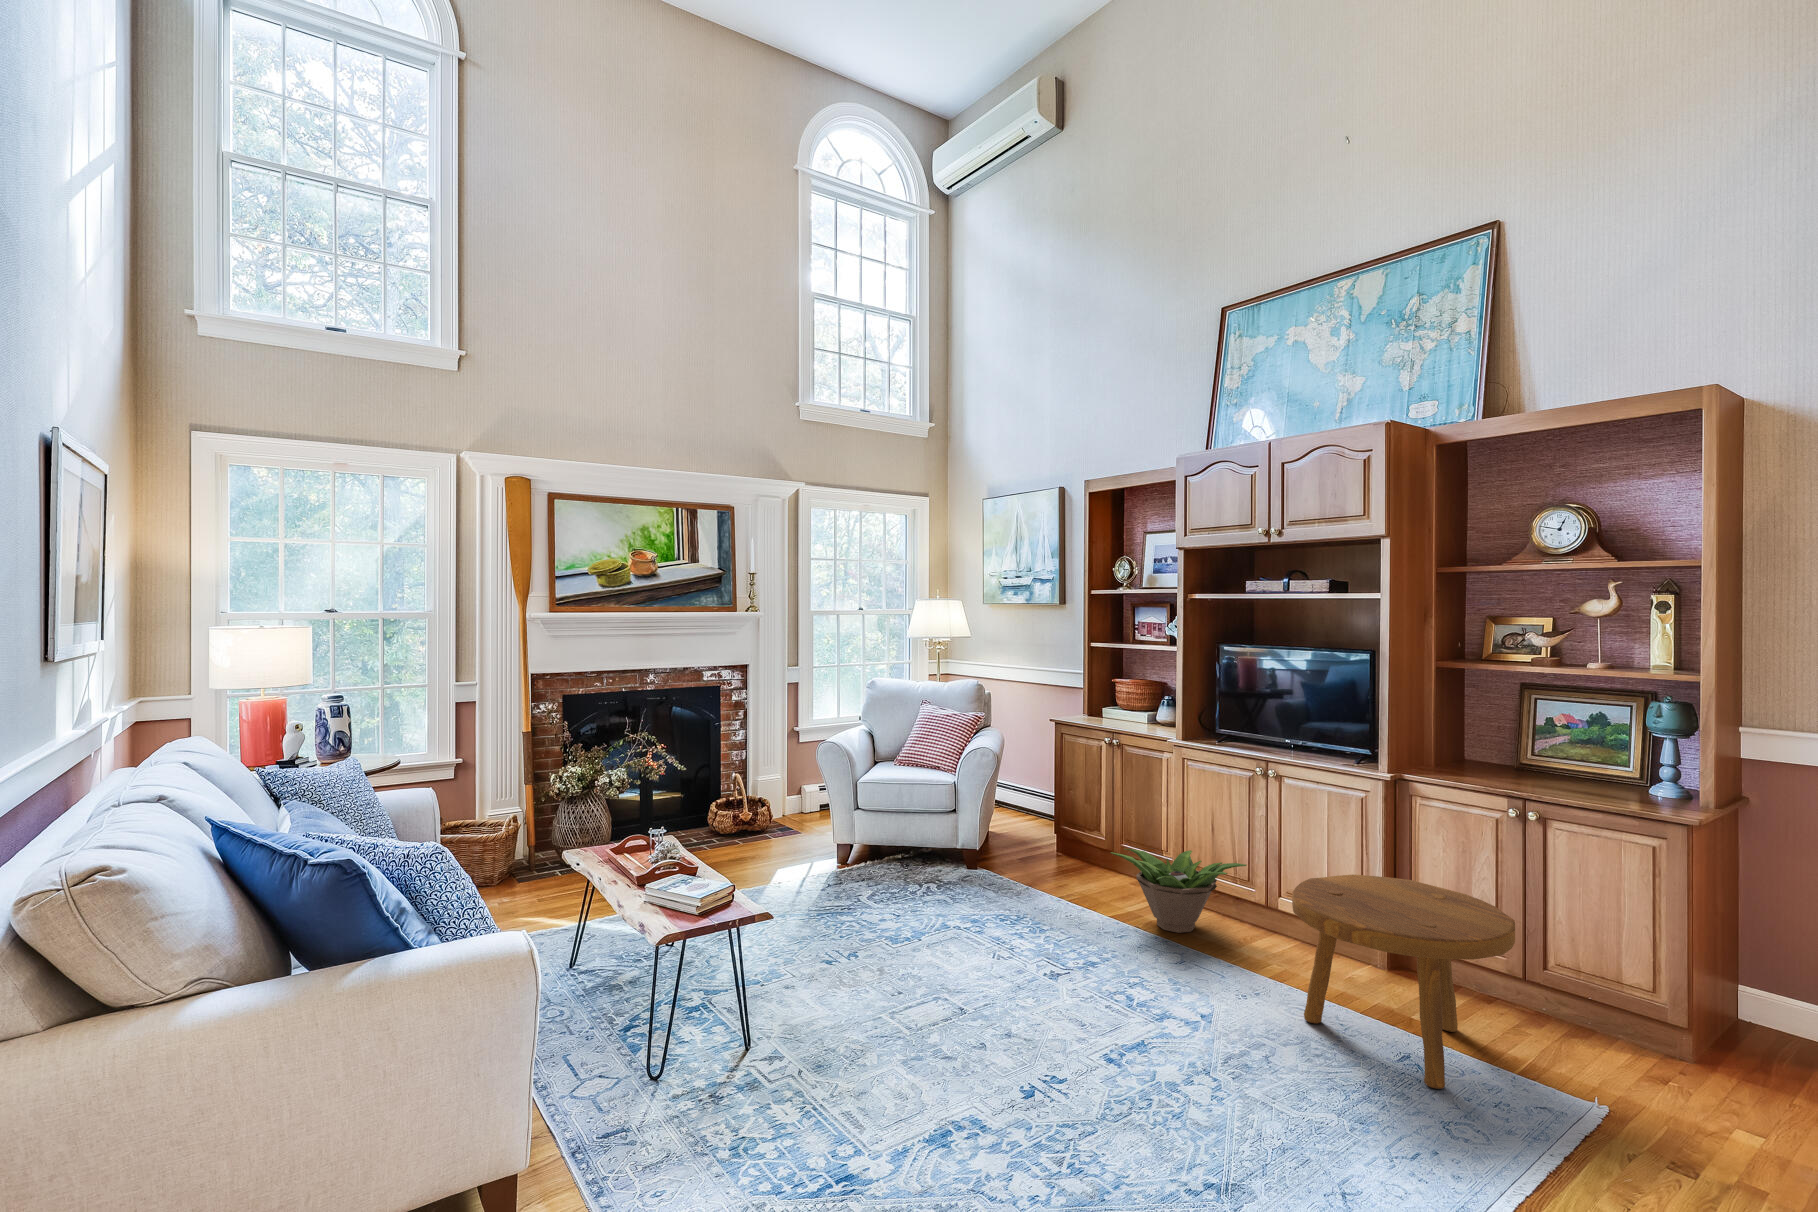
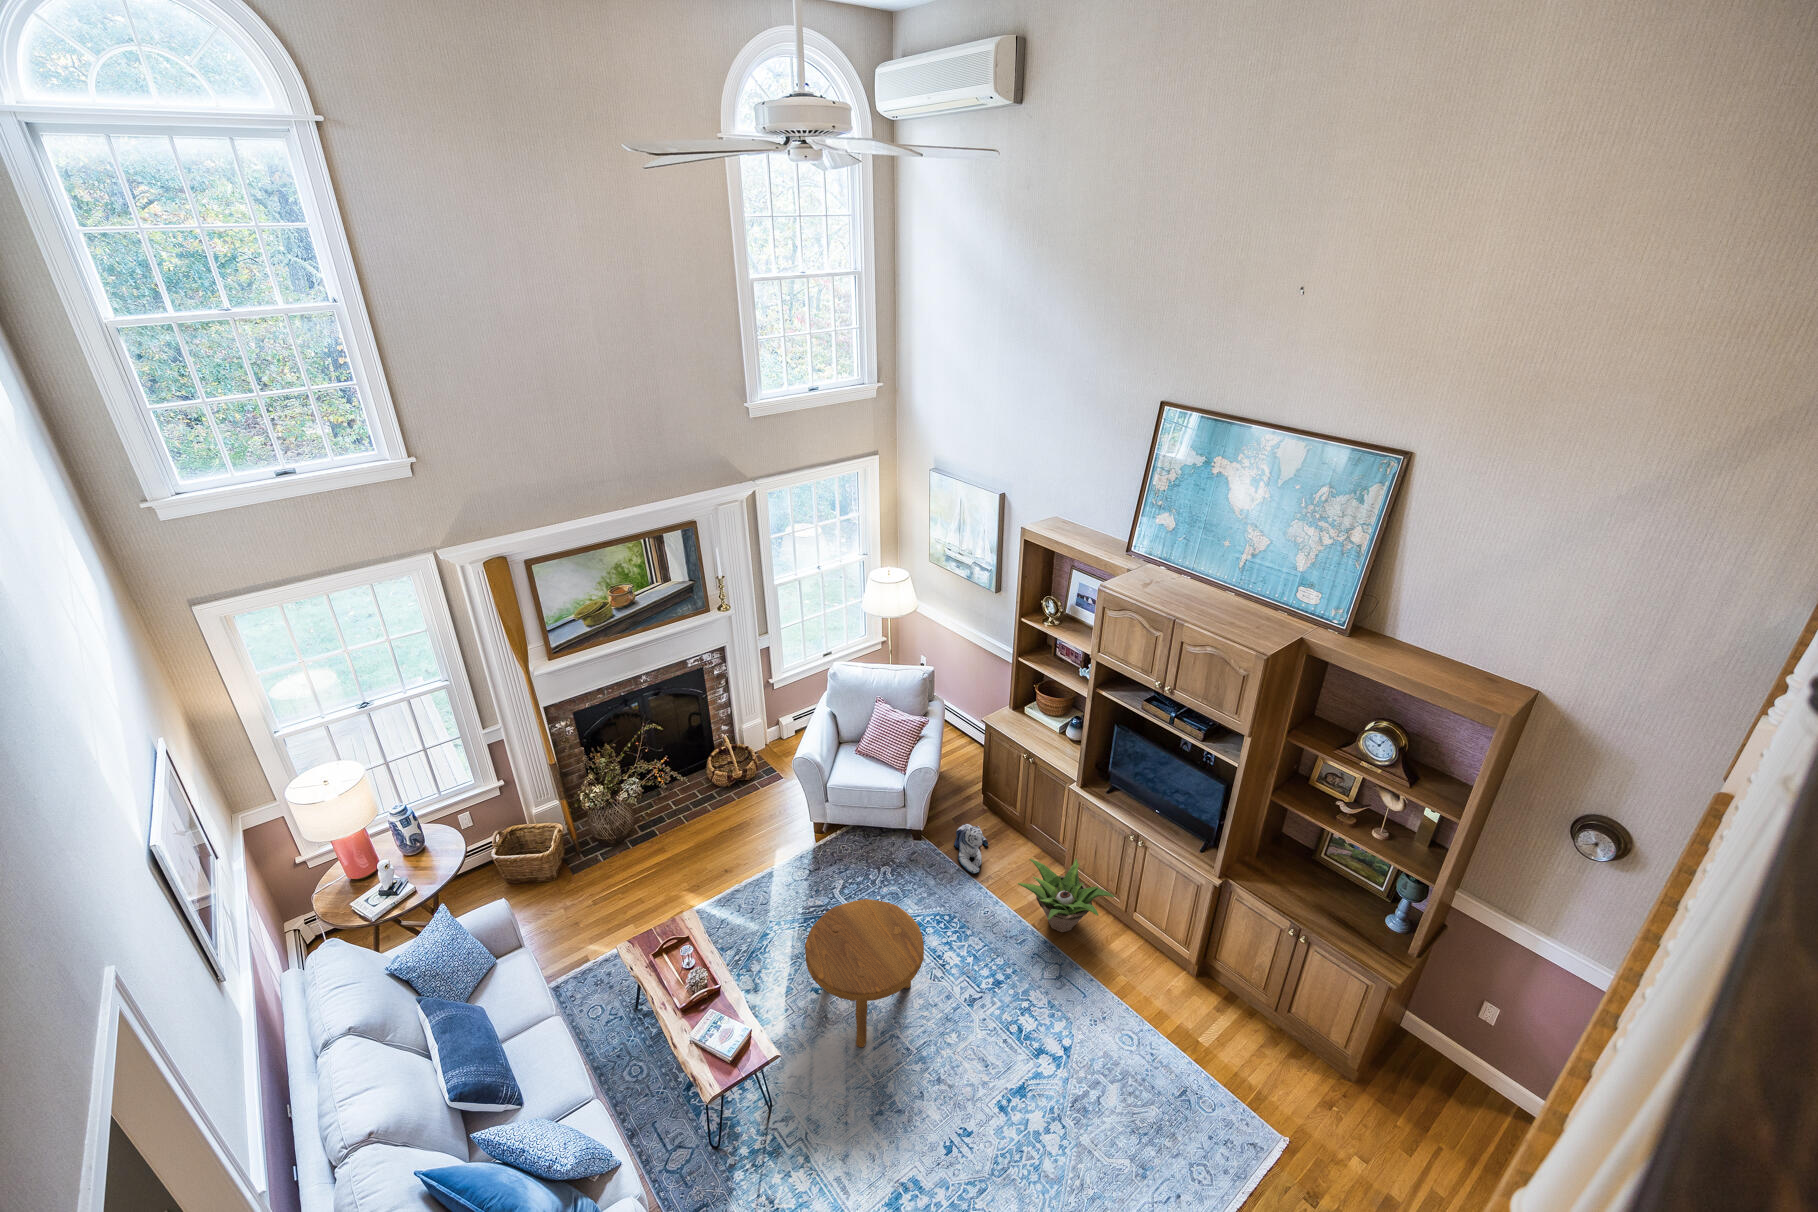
plush toy: none [1021,835,1067,891] -> present [954,824,988,873]
footstool: present [1292,875,1515,1089] -> present [805,899,924,1047]

